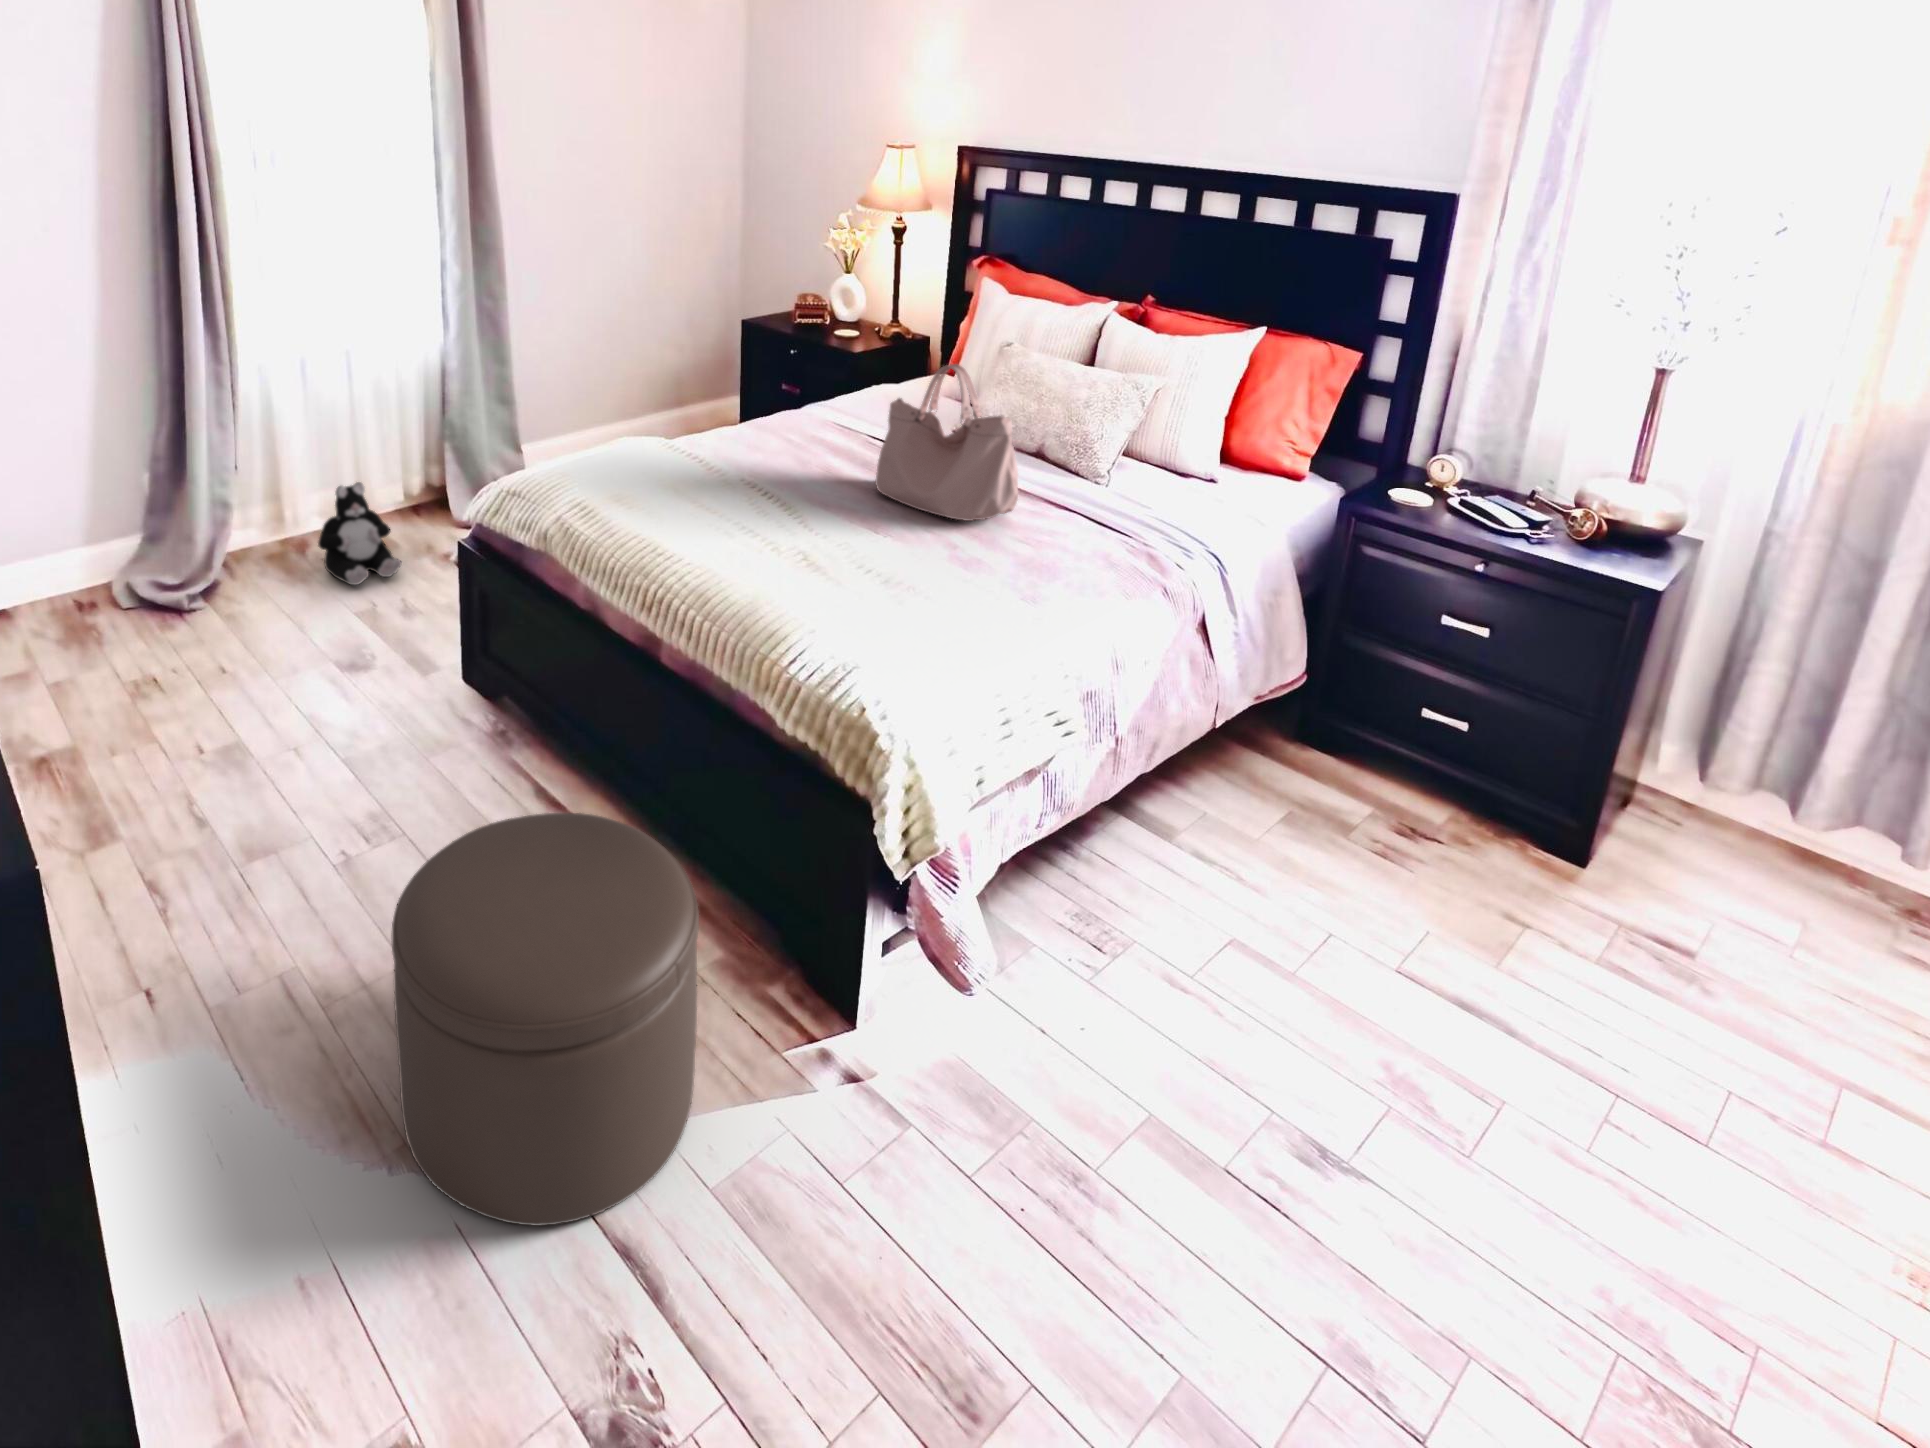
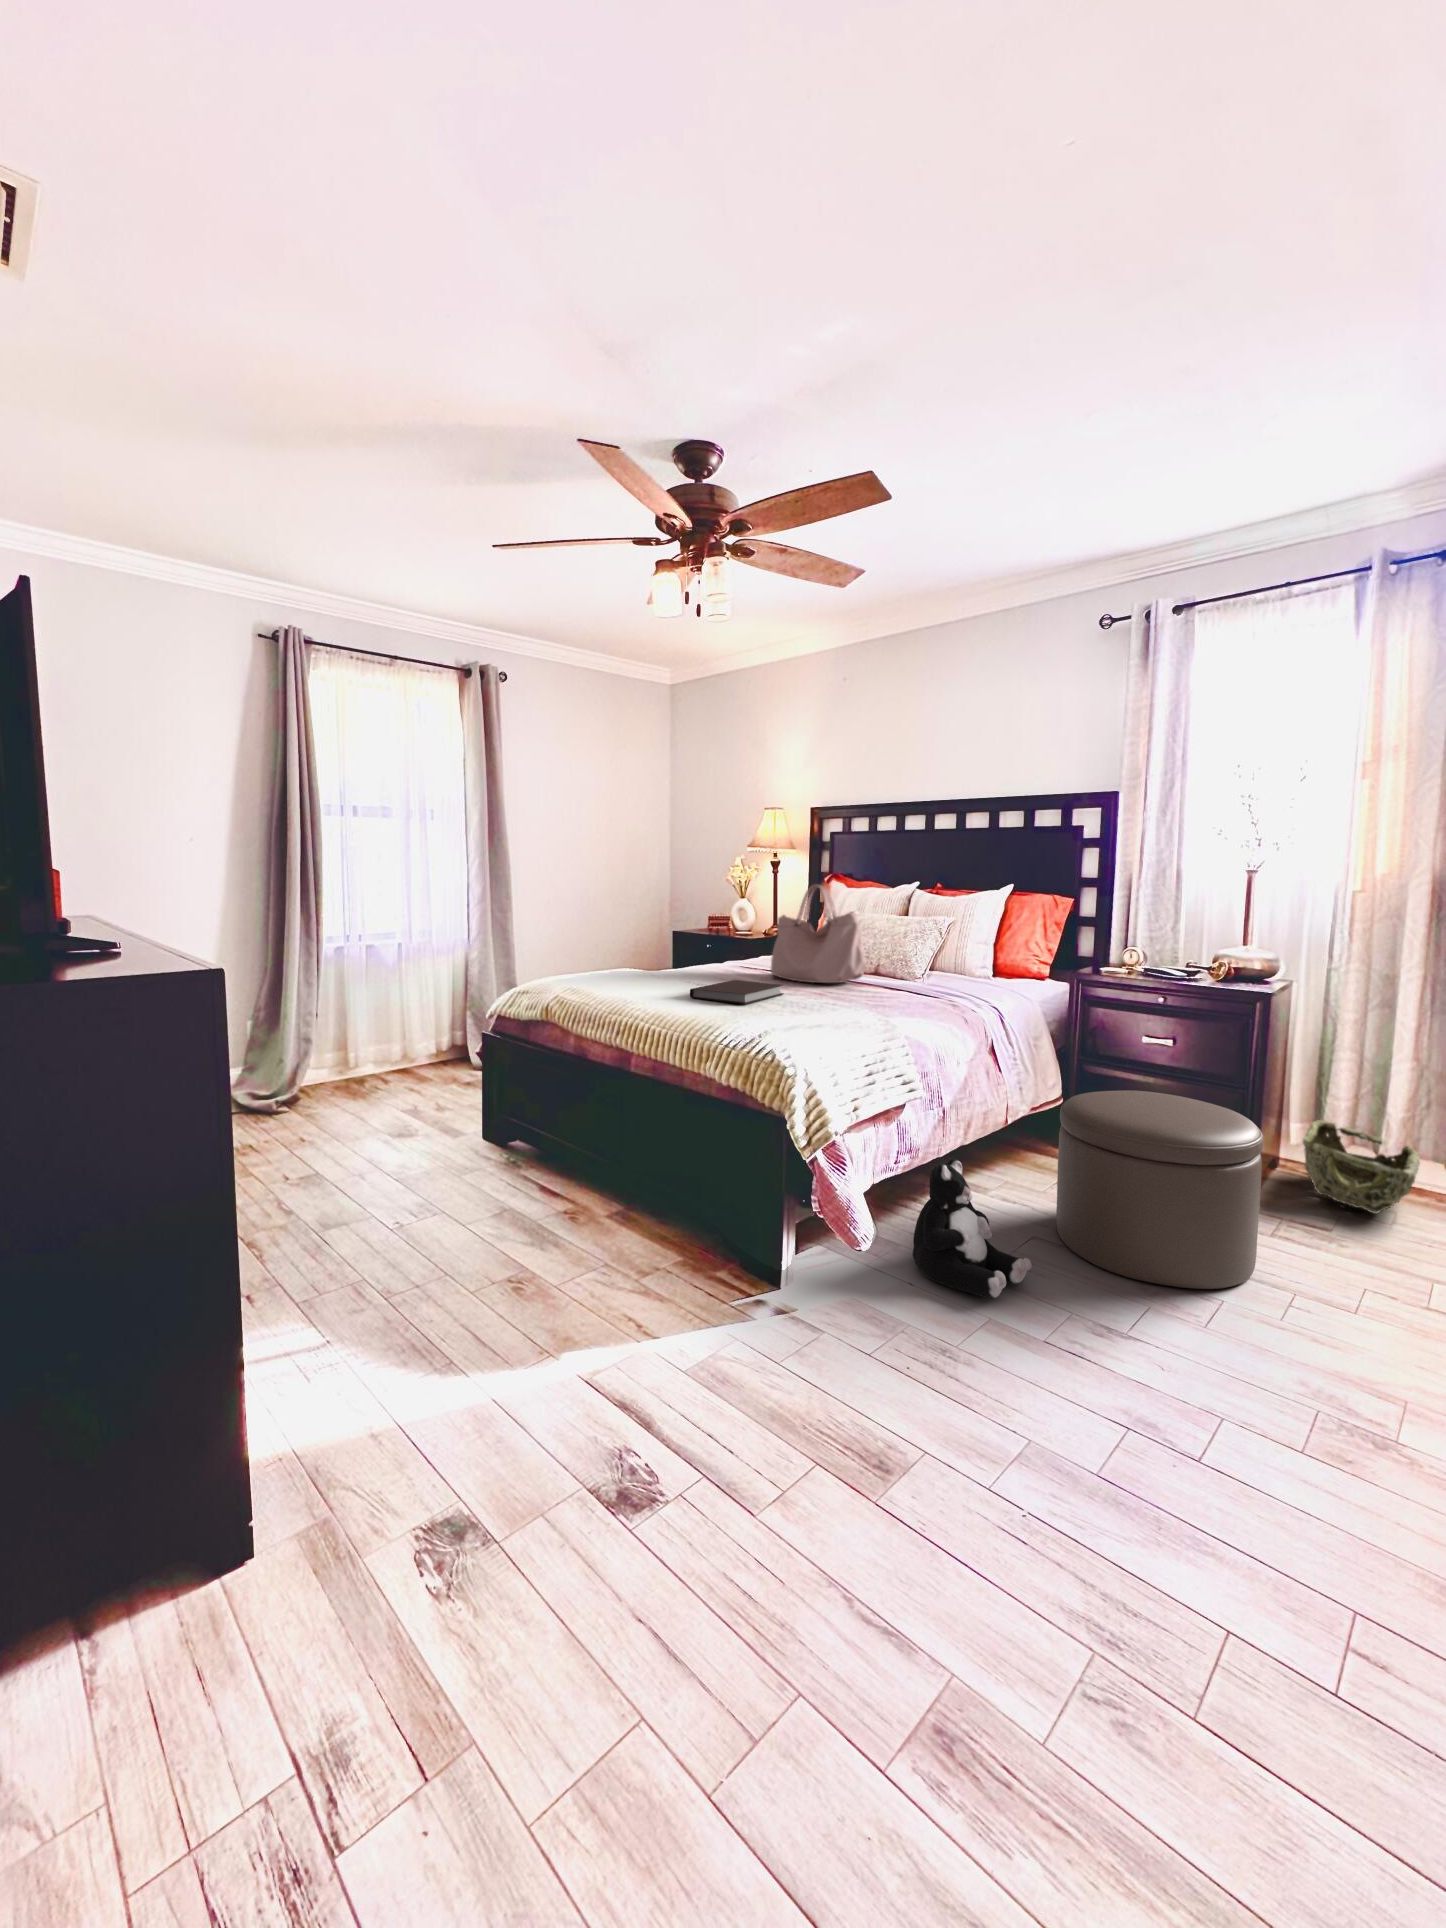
plush toy: present [318,482,402,585] -> present [913,1159,1032,1298]
notebook: none [749,516,892,589] -> present [690,980,784,1004]
woven basket: none [1671,750,1861,928] -> present [1303,1120,1420,1214]
ottoman: present [391,813,699,1226] -> present [1056,1090,1263,1289]

